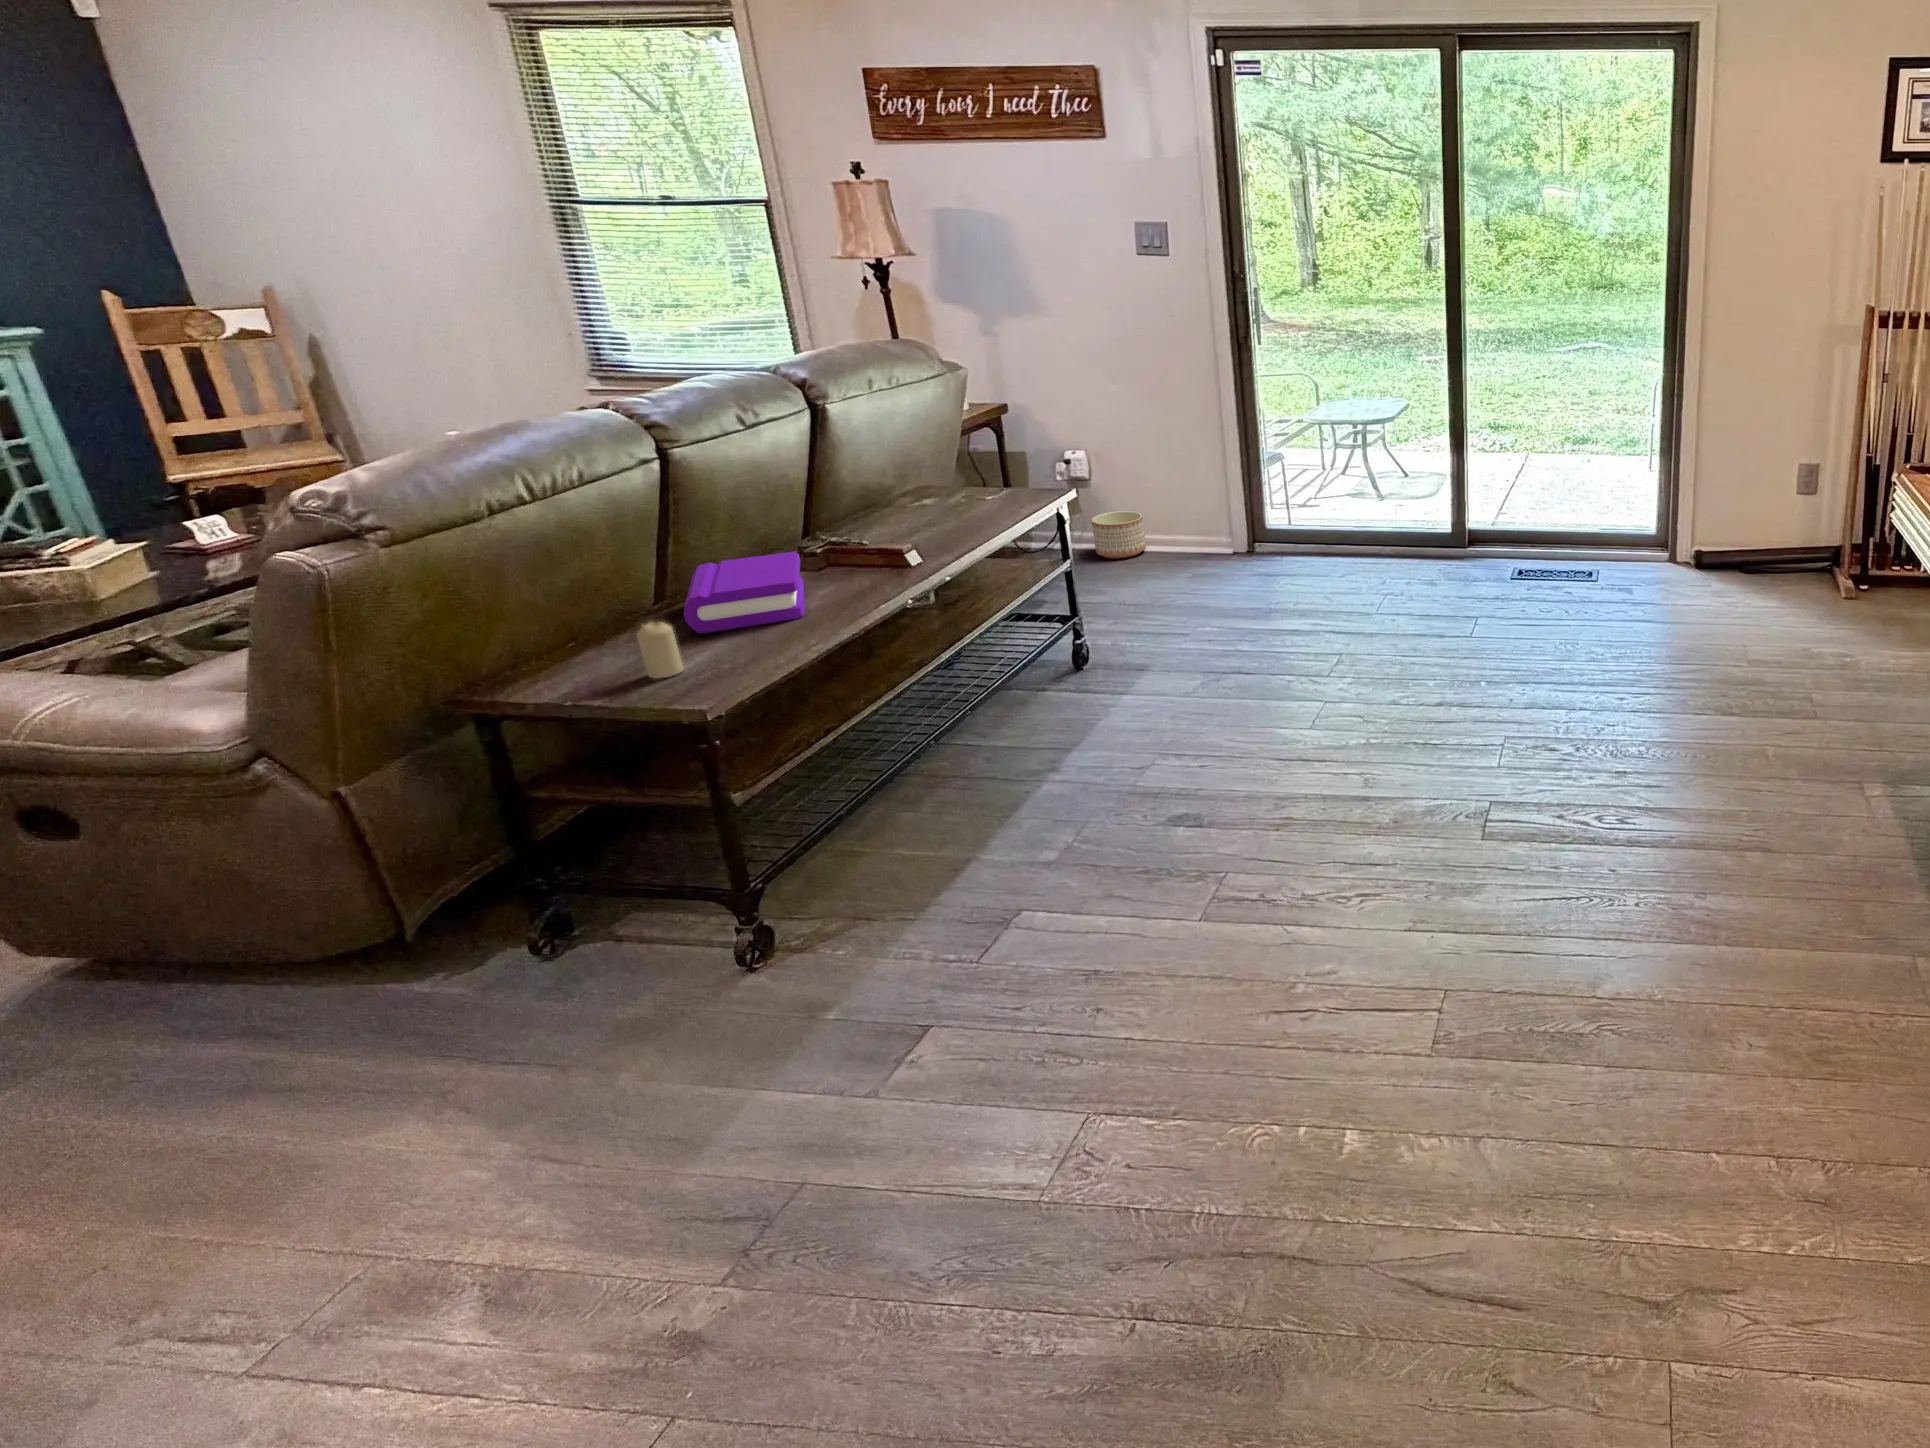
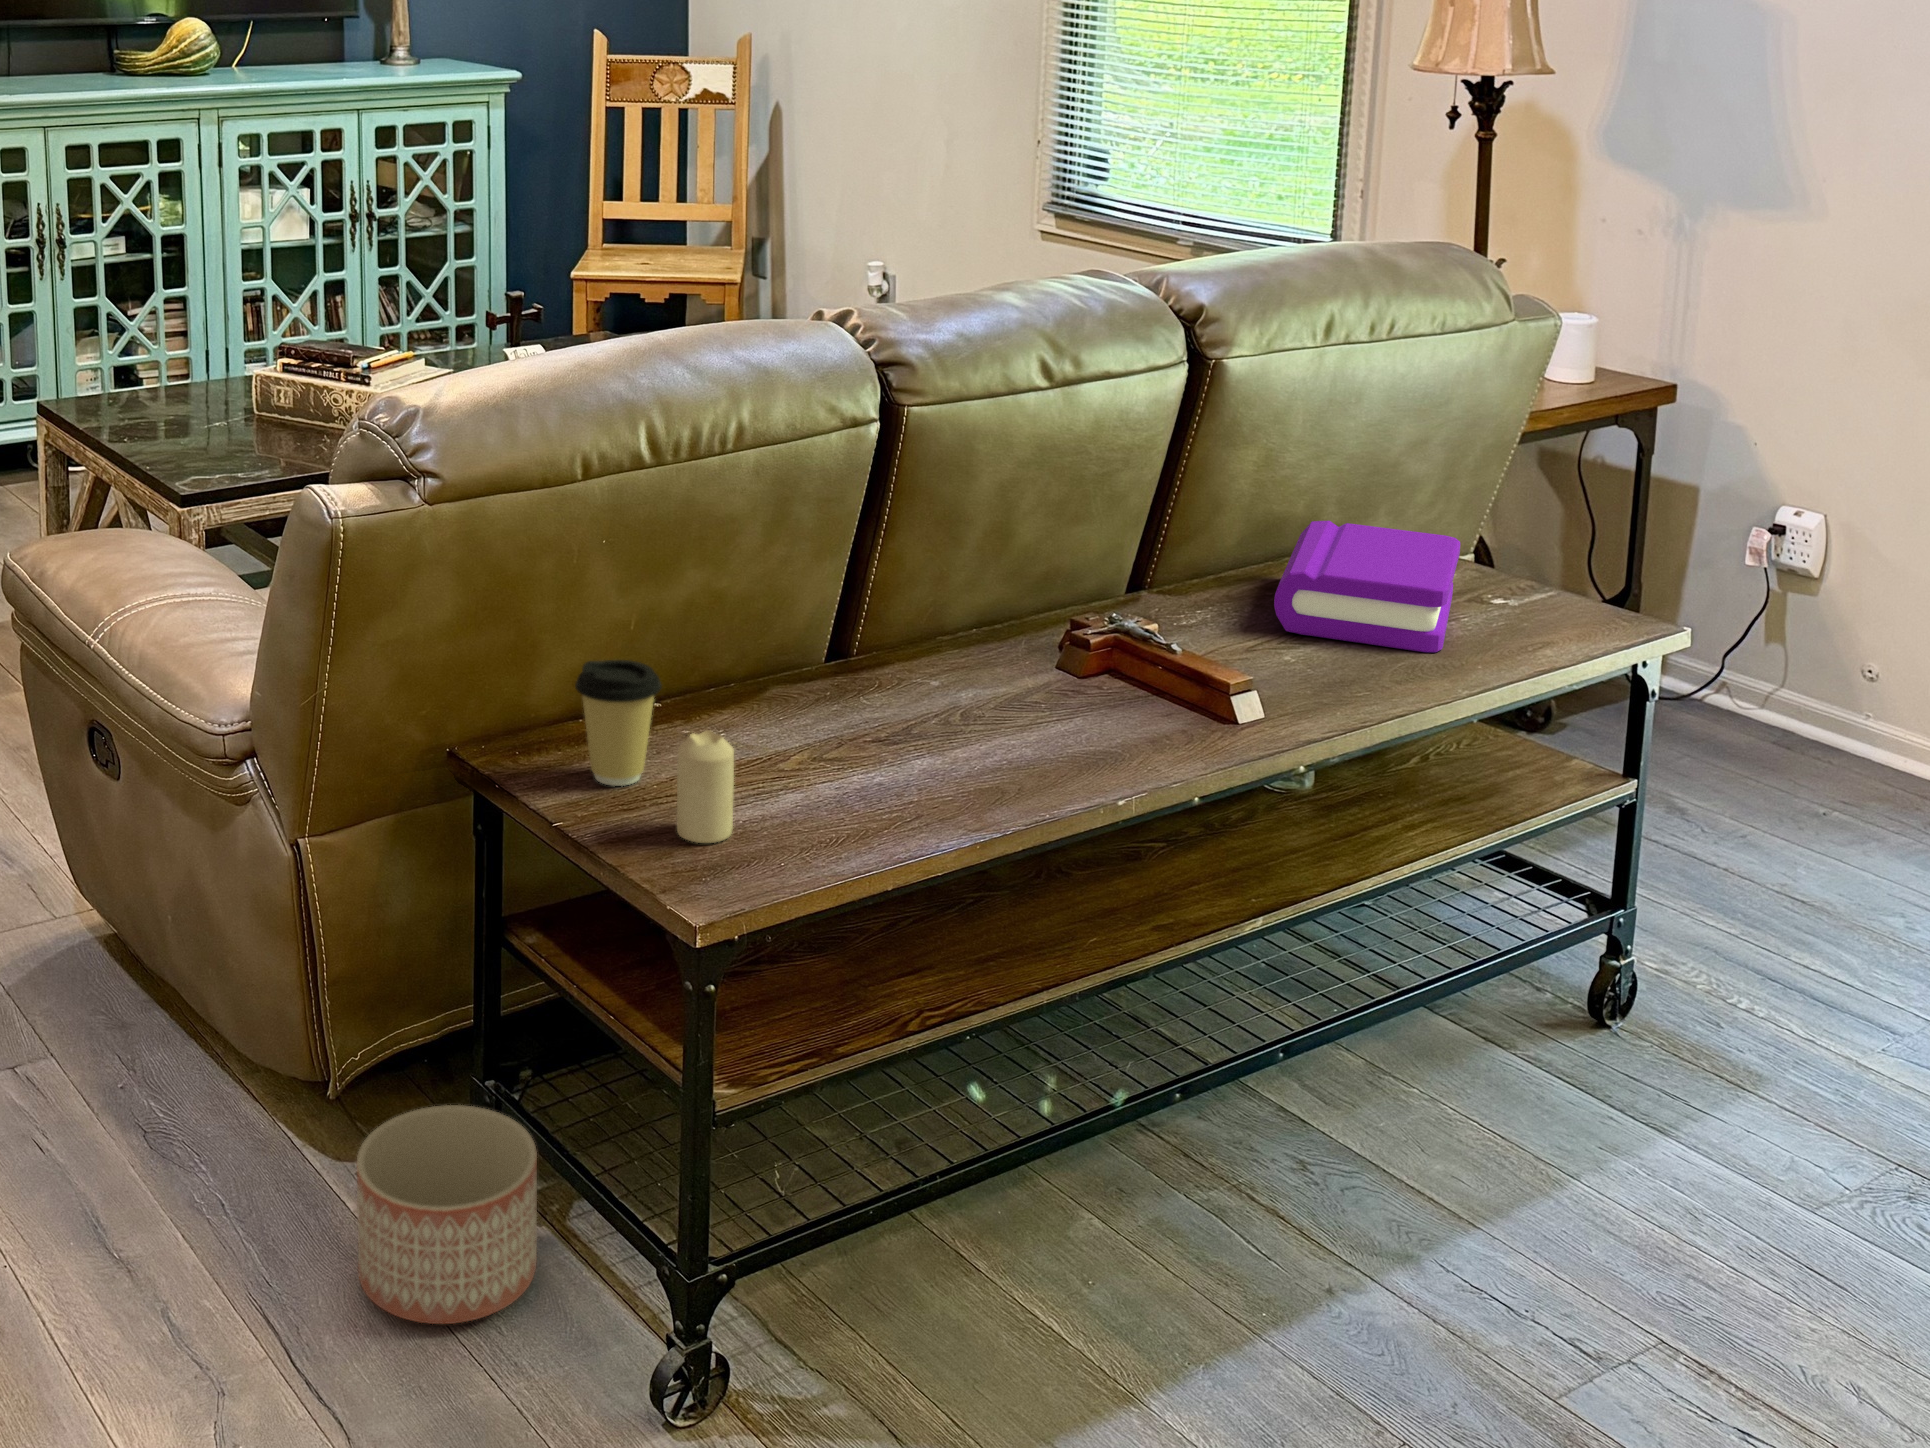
planter: present [1091,511,1146,559] -> present [357,1105,537,1324]
book: present [684,552,804,633] -> present [1274,521,1460,652]
coffee cup: none [538,609,601,678] -> present [575,660,662,786]

